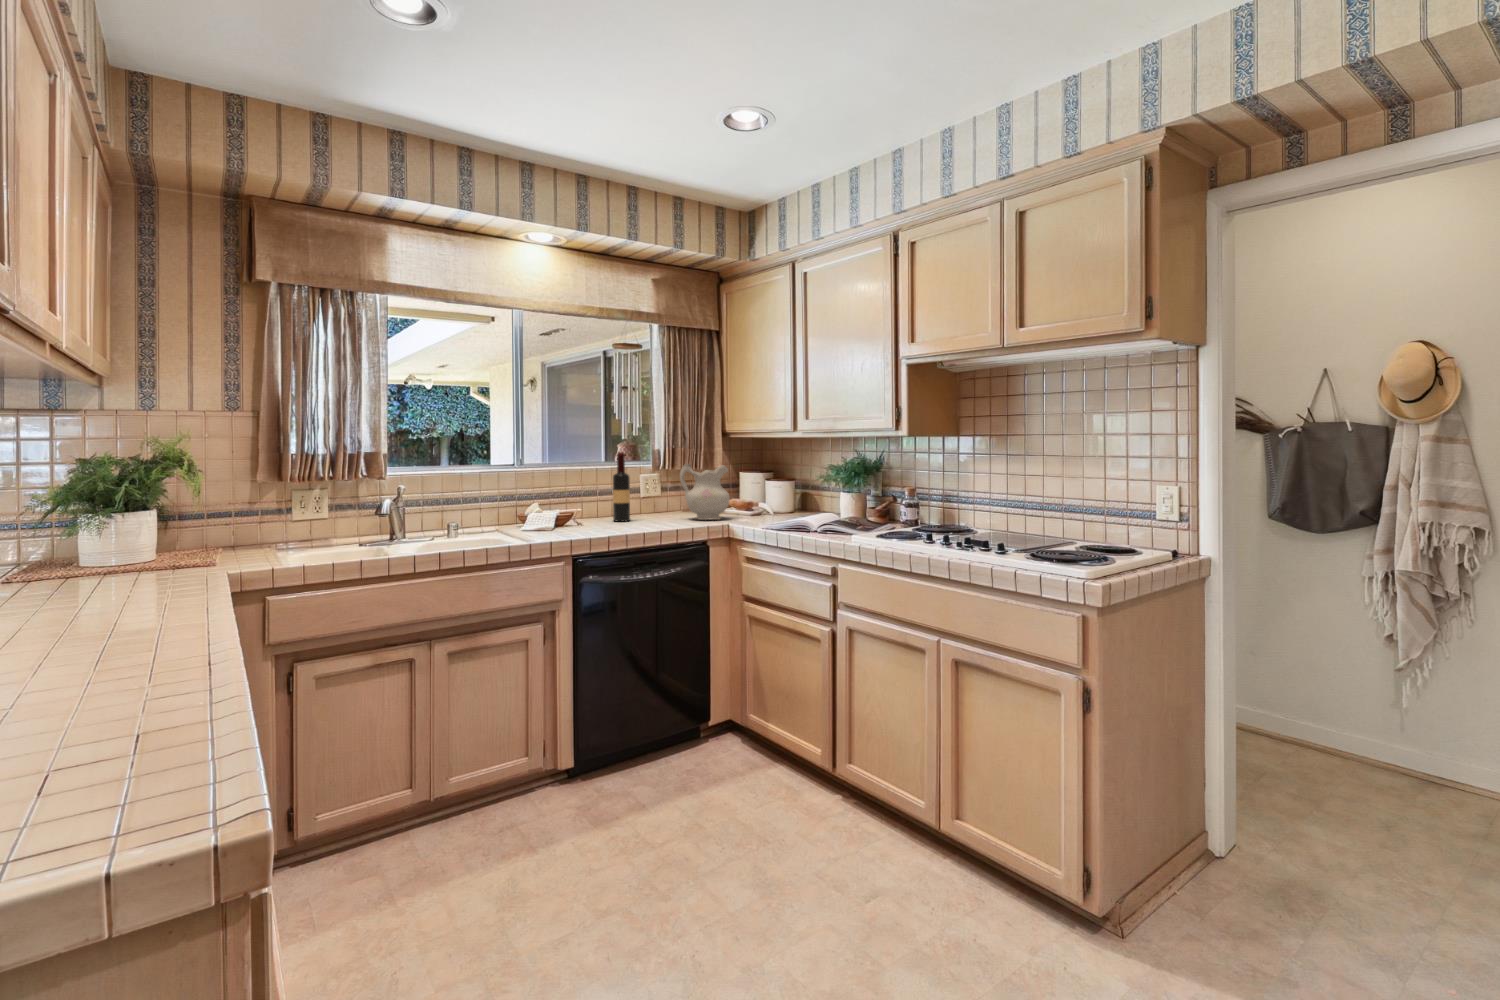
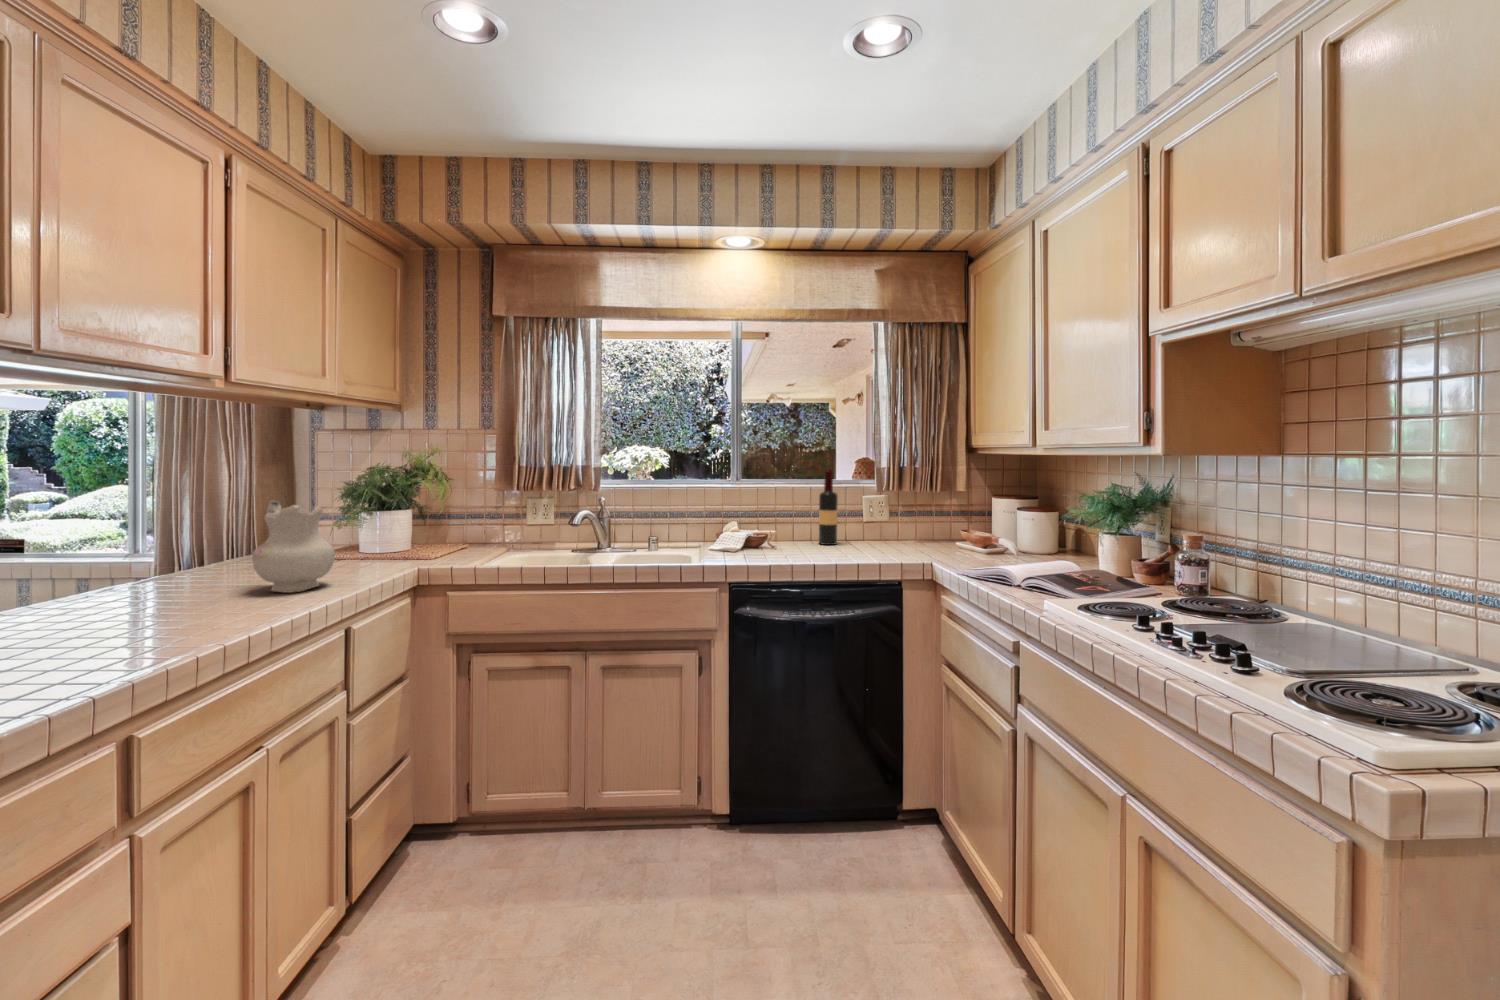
ceramic pitcher: present [680,464,730,520] -> present [252,500,335,593]

